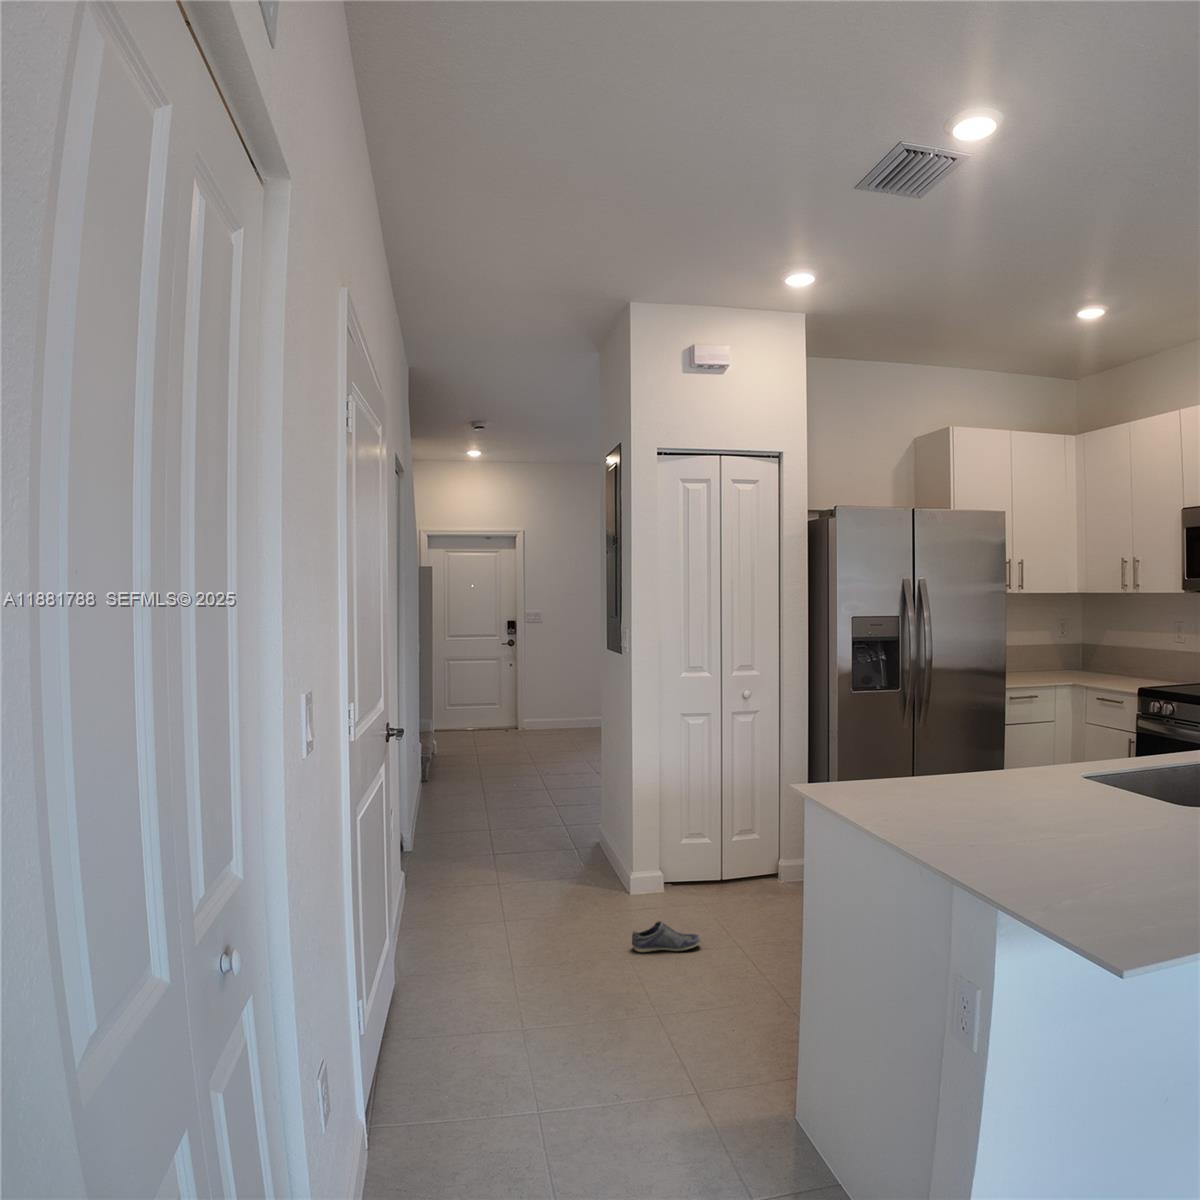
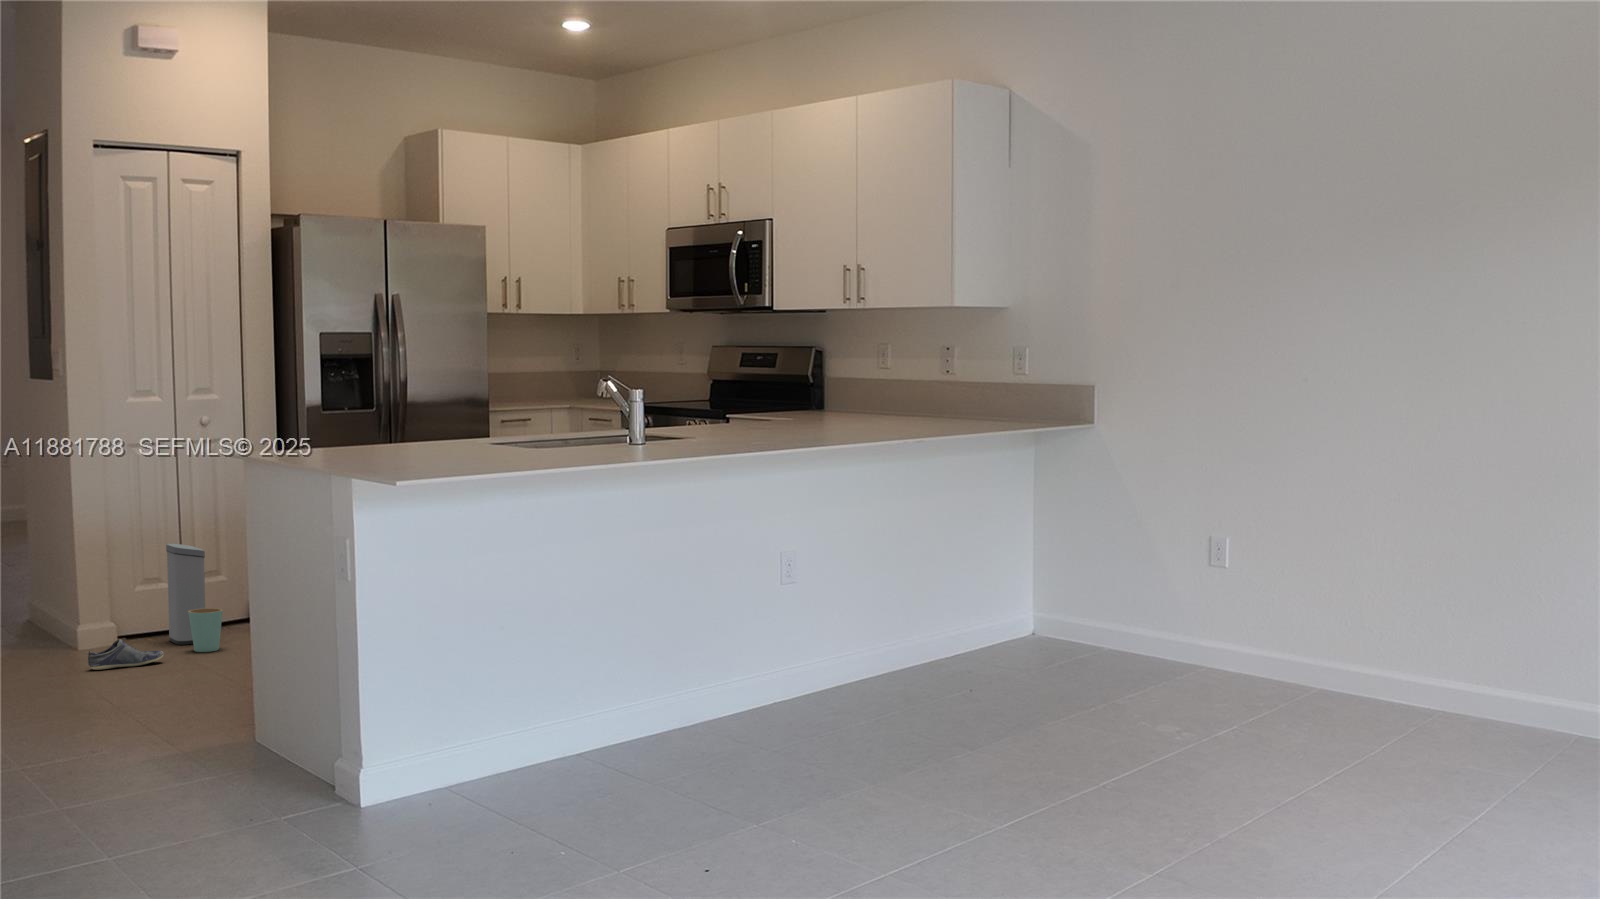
trash can: none [709,806,757,930] -> present [166,543,223,652]

